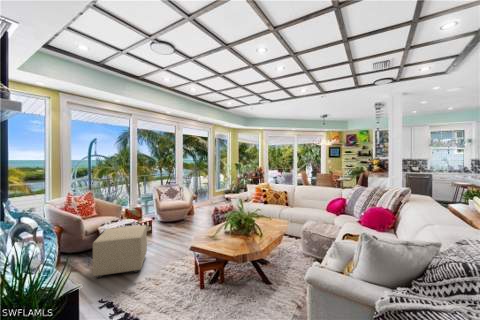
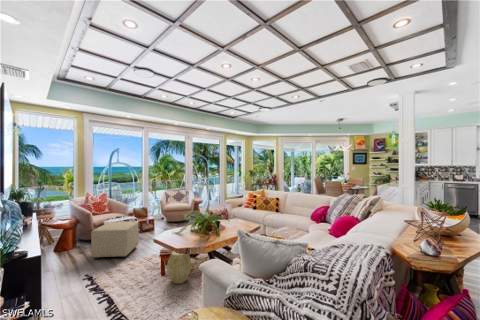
woven basket: none [212,258,241,301] -> present [167,251,192,283]

